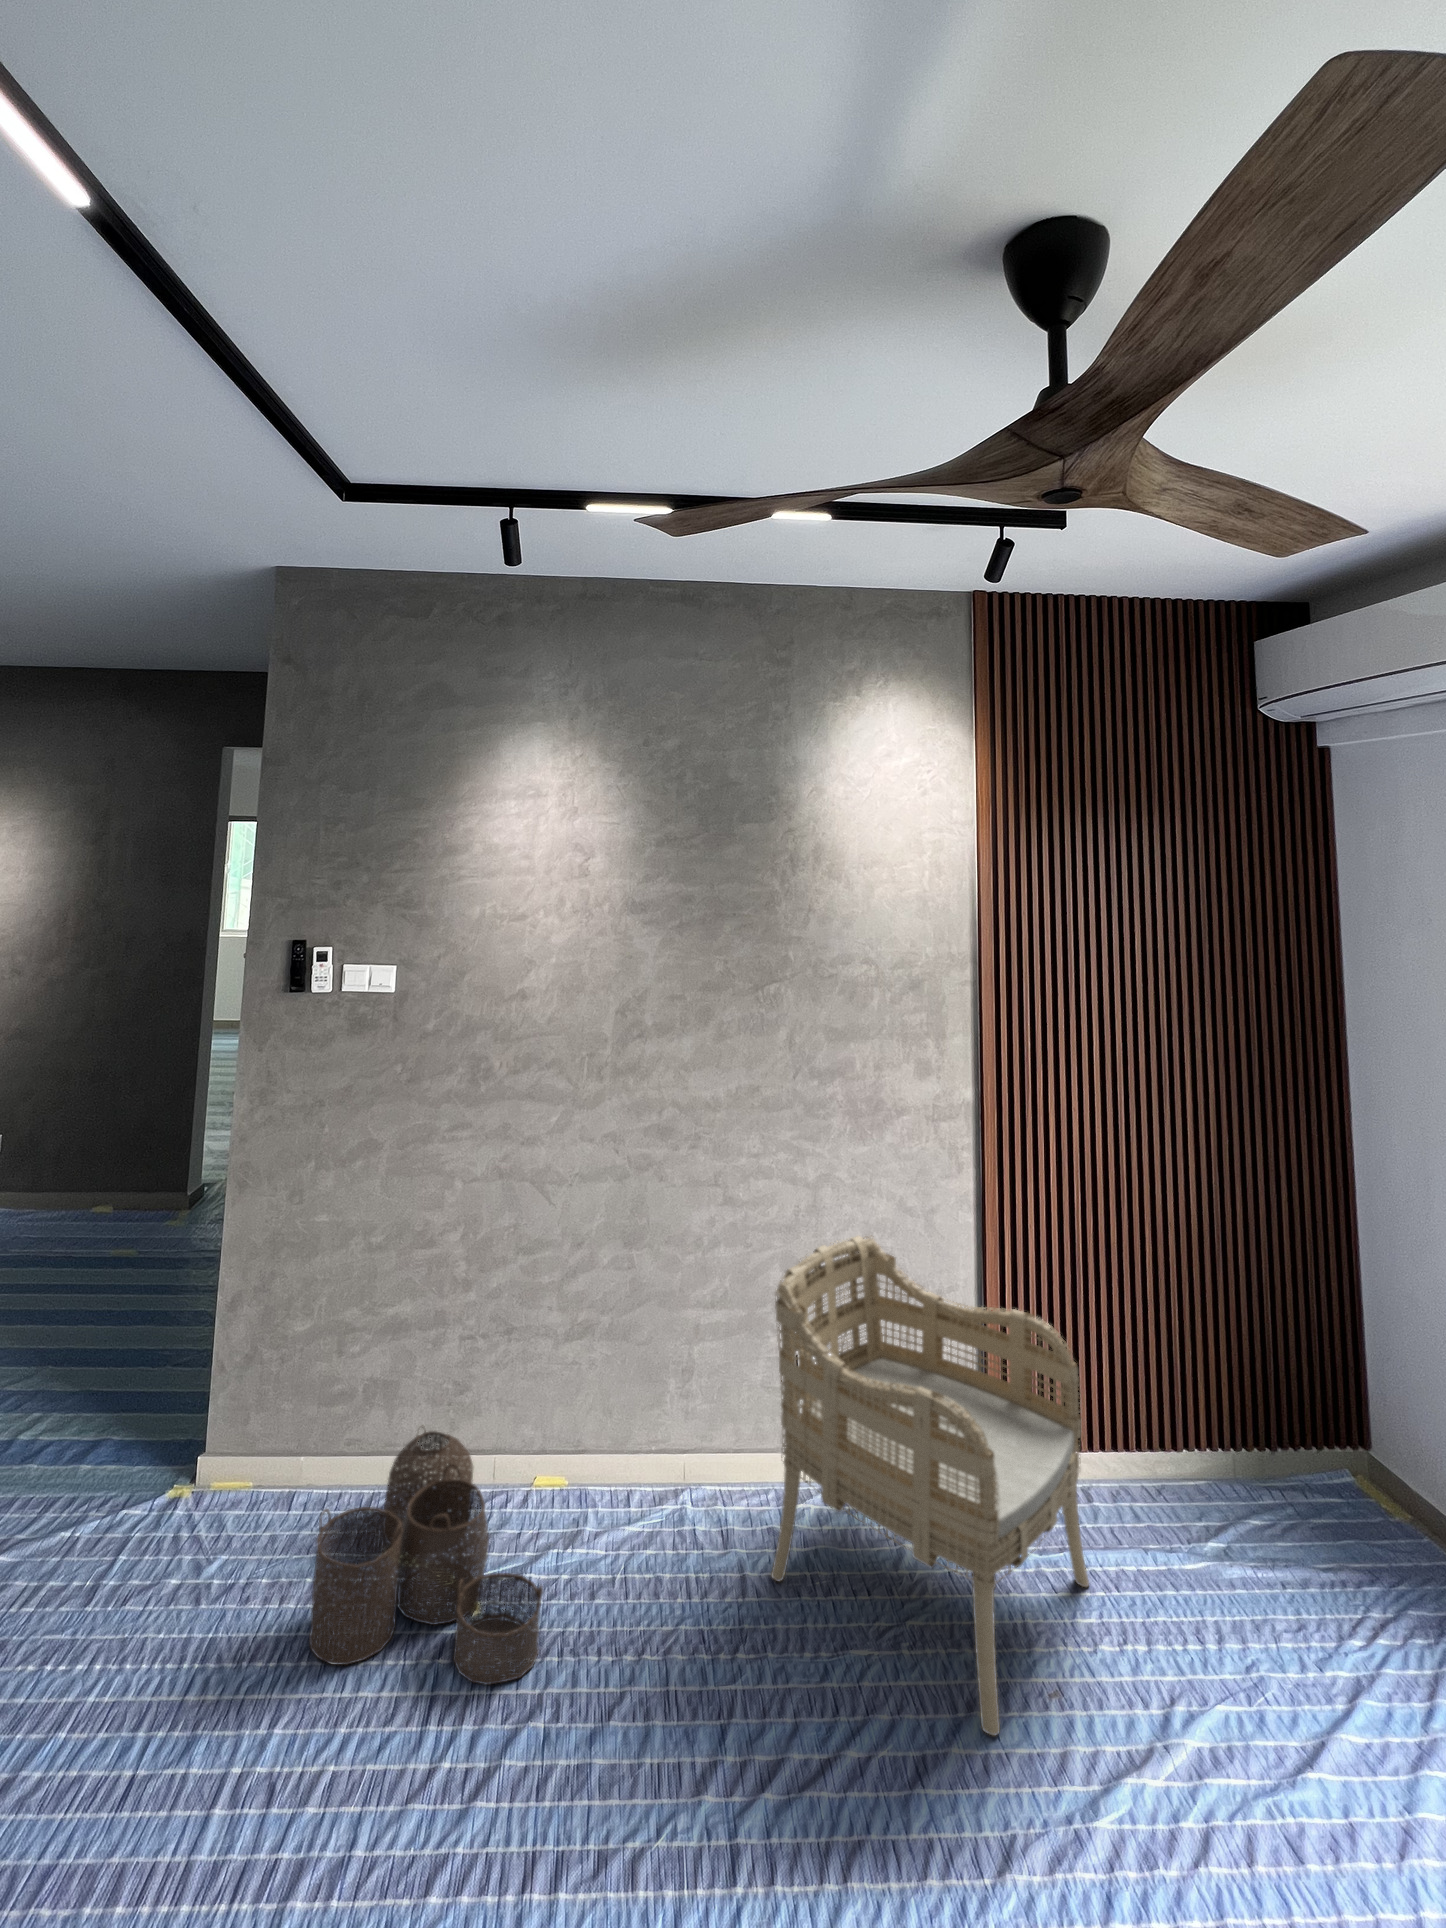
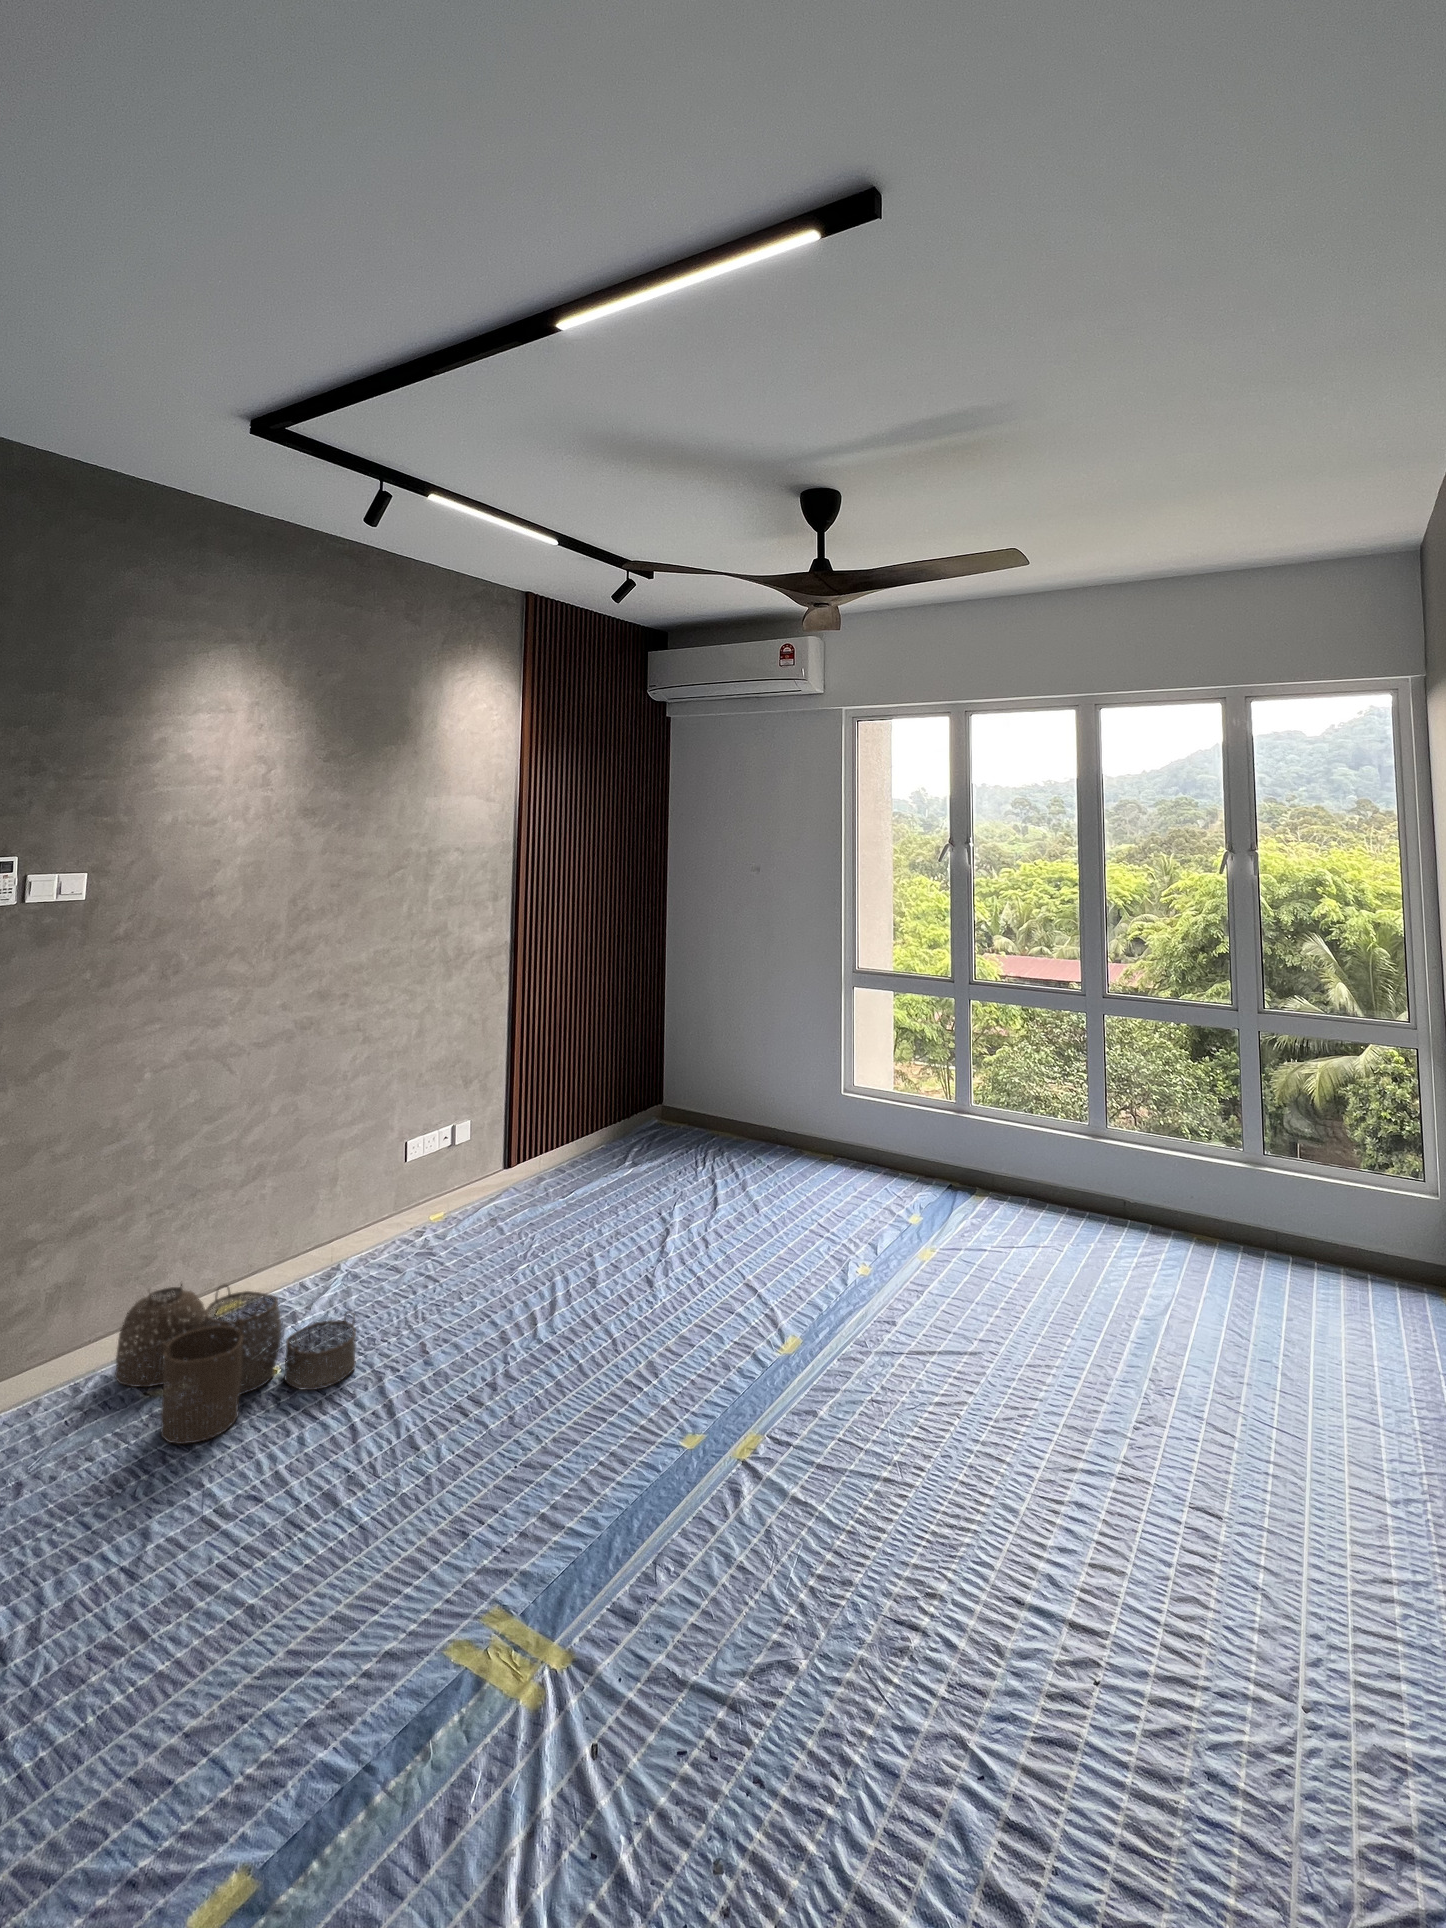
armchair: present [771,1236,1089,1735] -> none [436,1040,610,1267]

